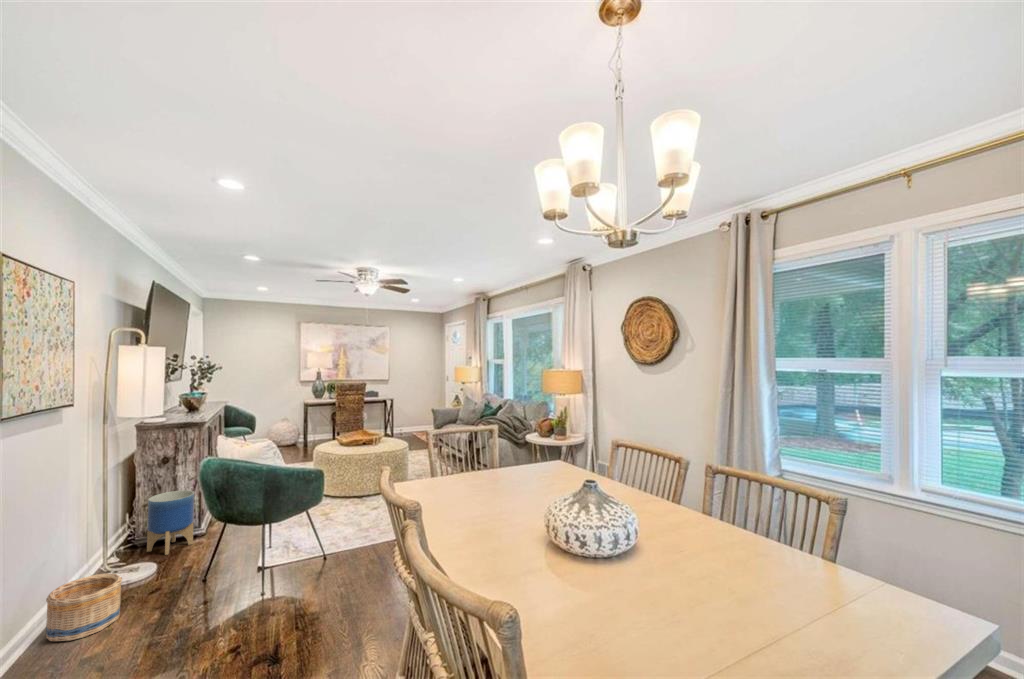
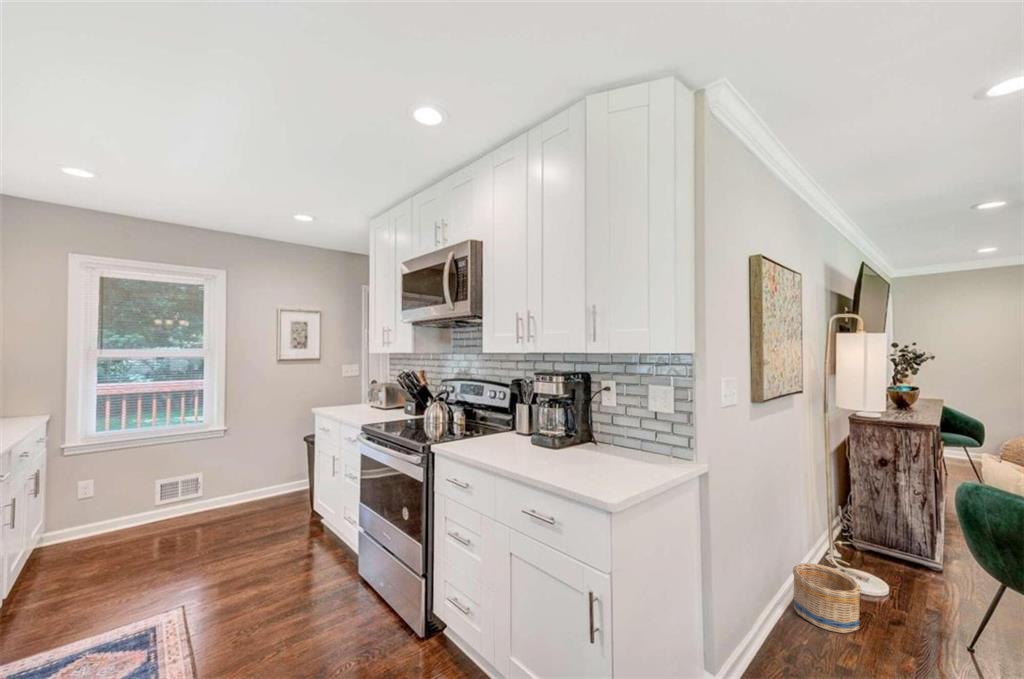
planter: present [147,490,194,555] -> none [867,499,924,574]

